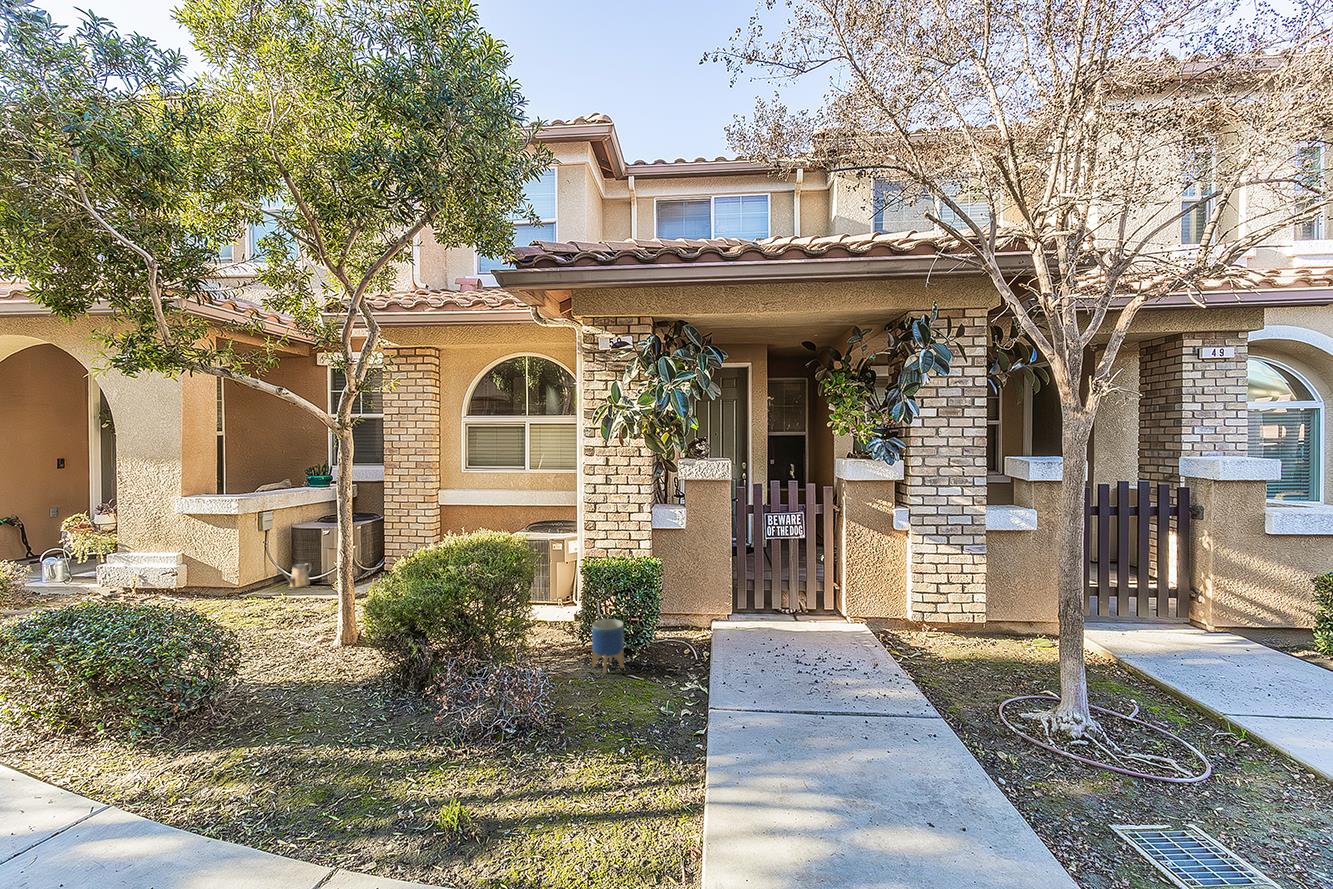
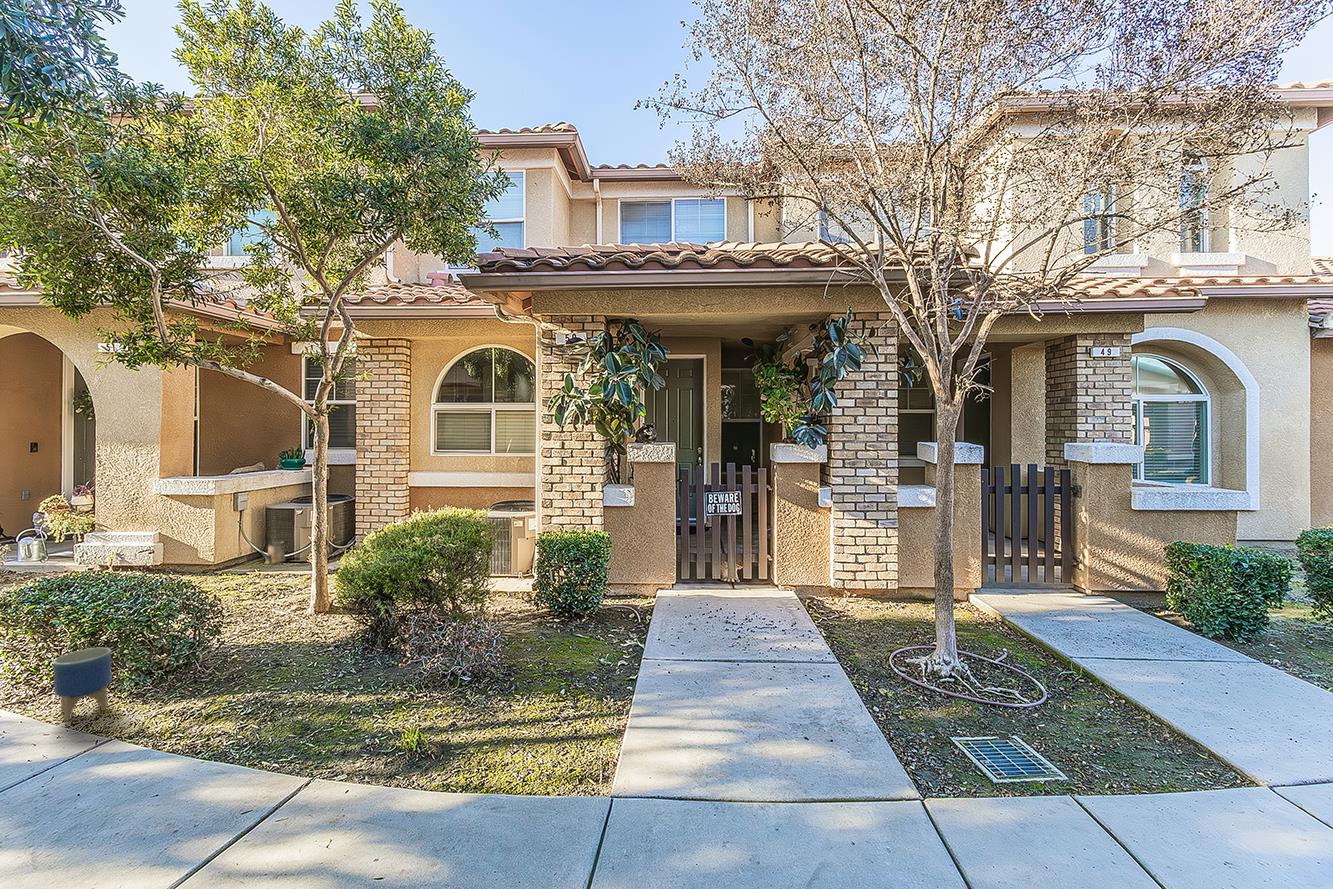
planter: present [592,619,624,673] -> present [54,648,112,721]

